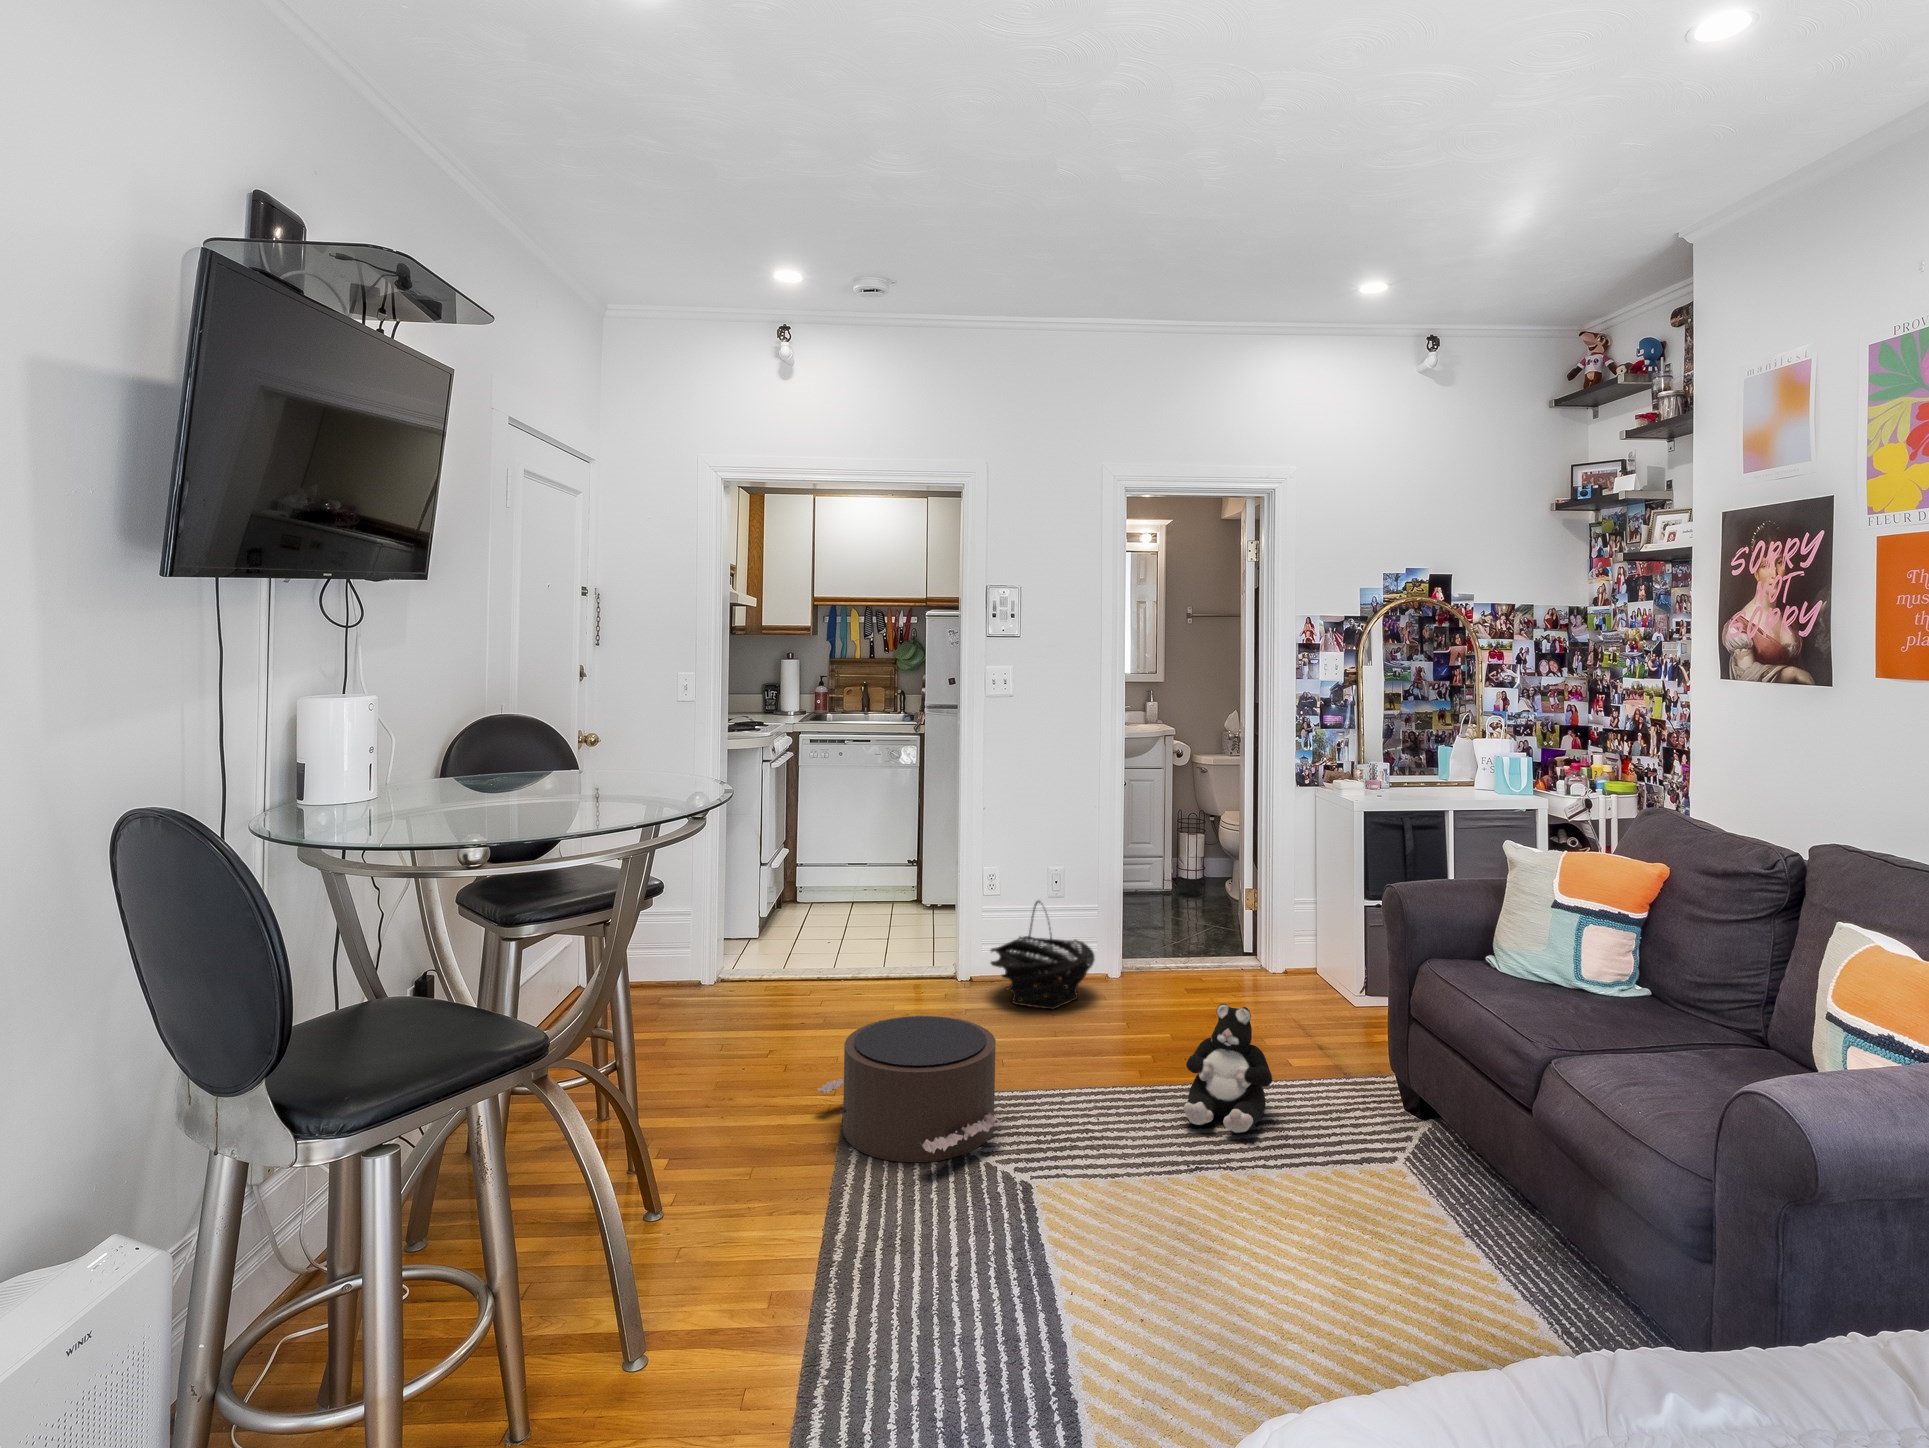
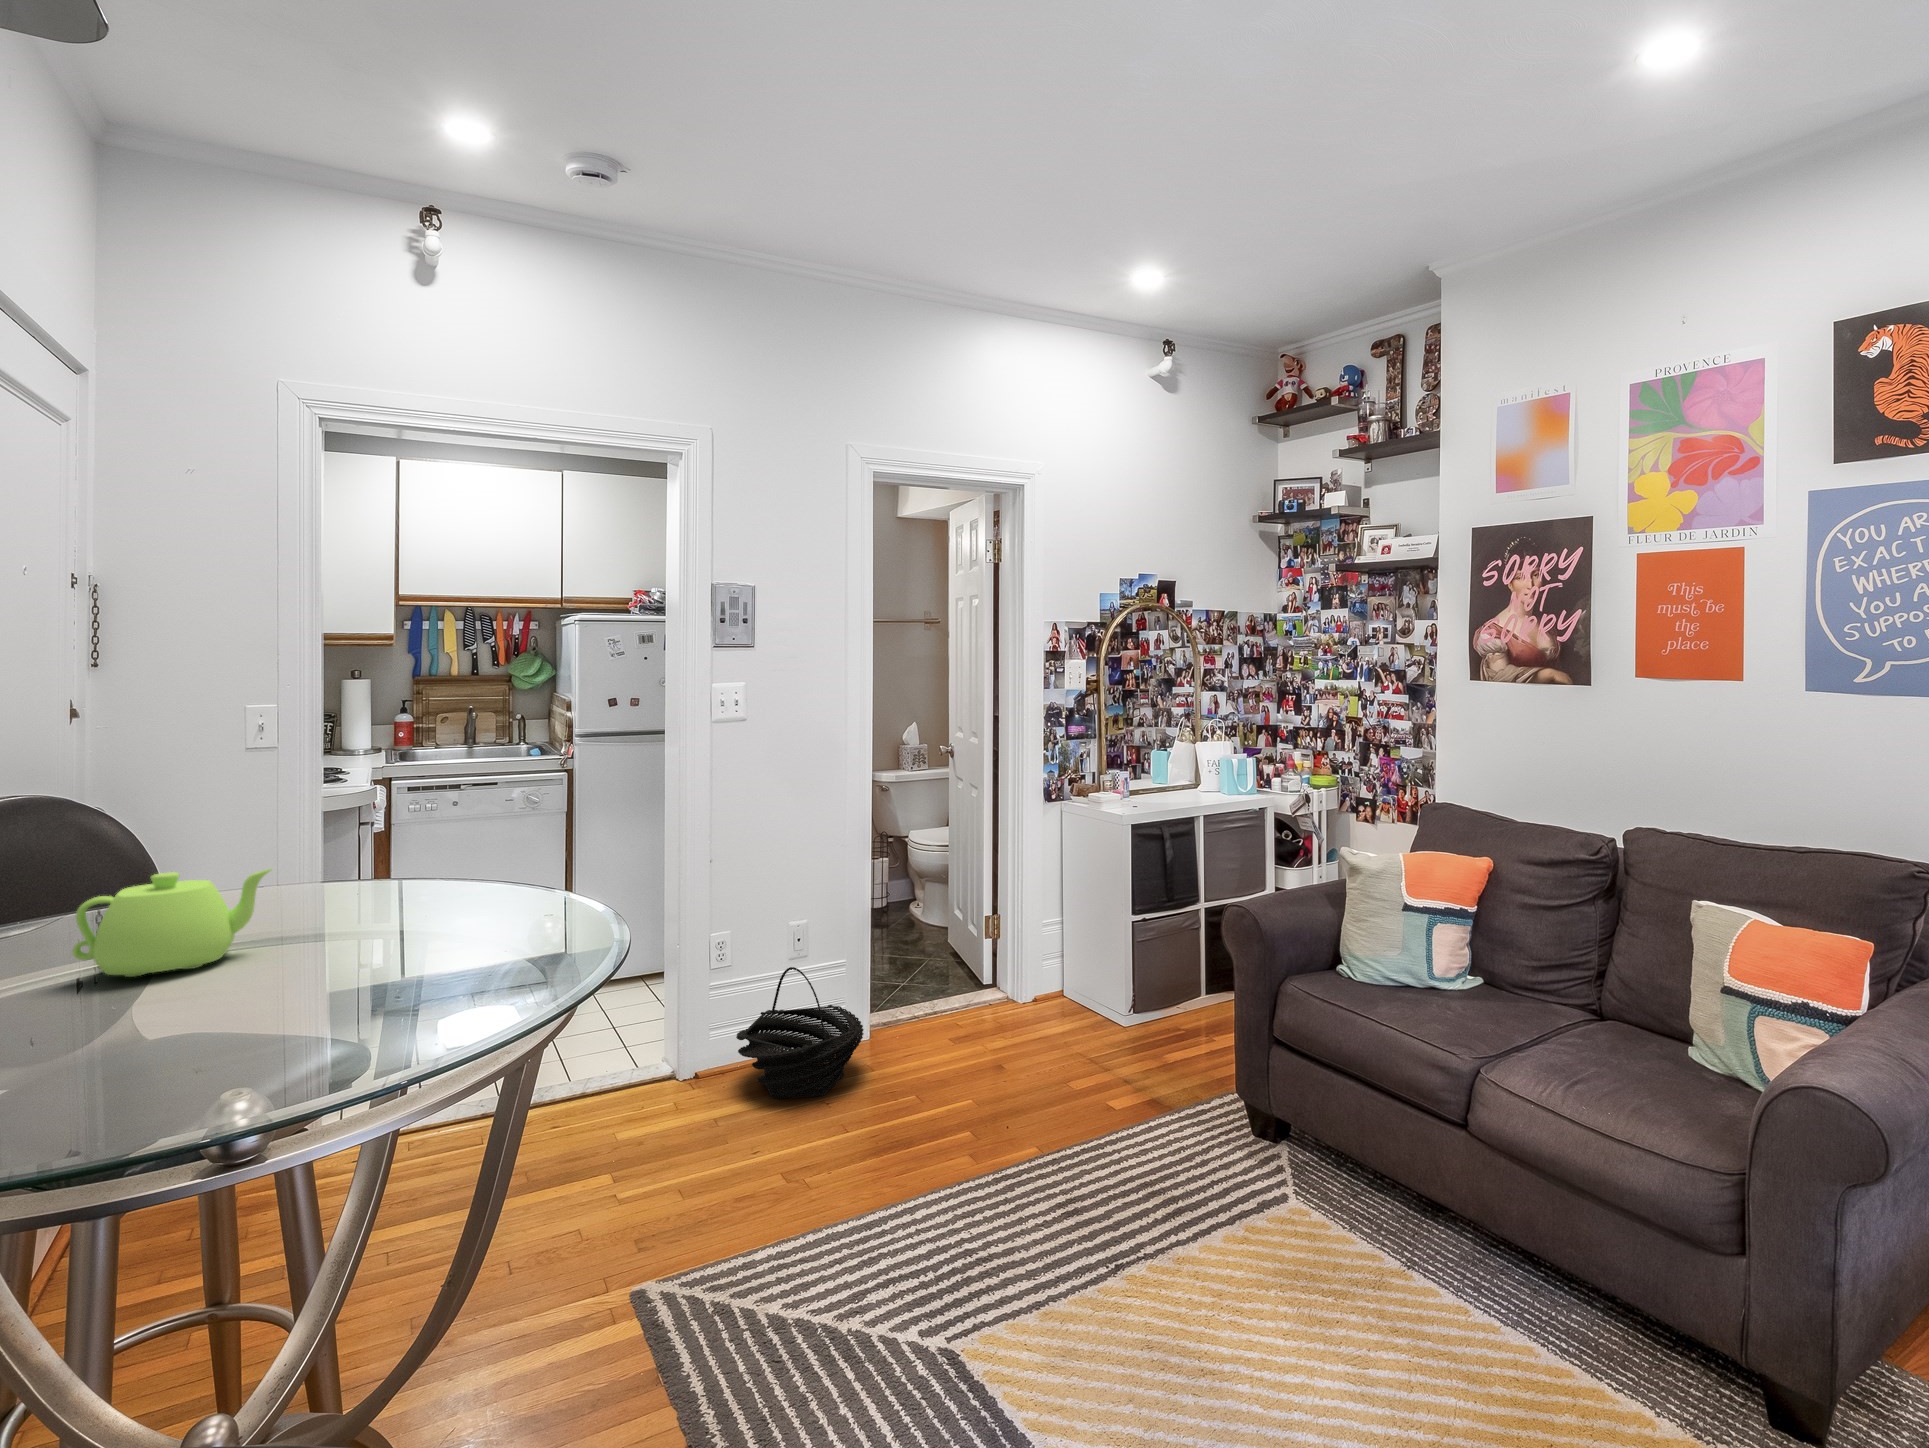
teapot: none [475,736,572,791] -> present [72,869,272,977]
plush toy: present [1184,1004,1272,1133] -> none [1046,1065,1142,1210]
pouf: present [817,1016,1002,1162] -> none [609,1149,885,1372]

